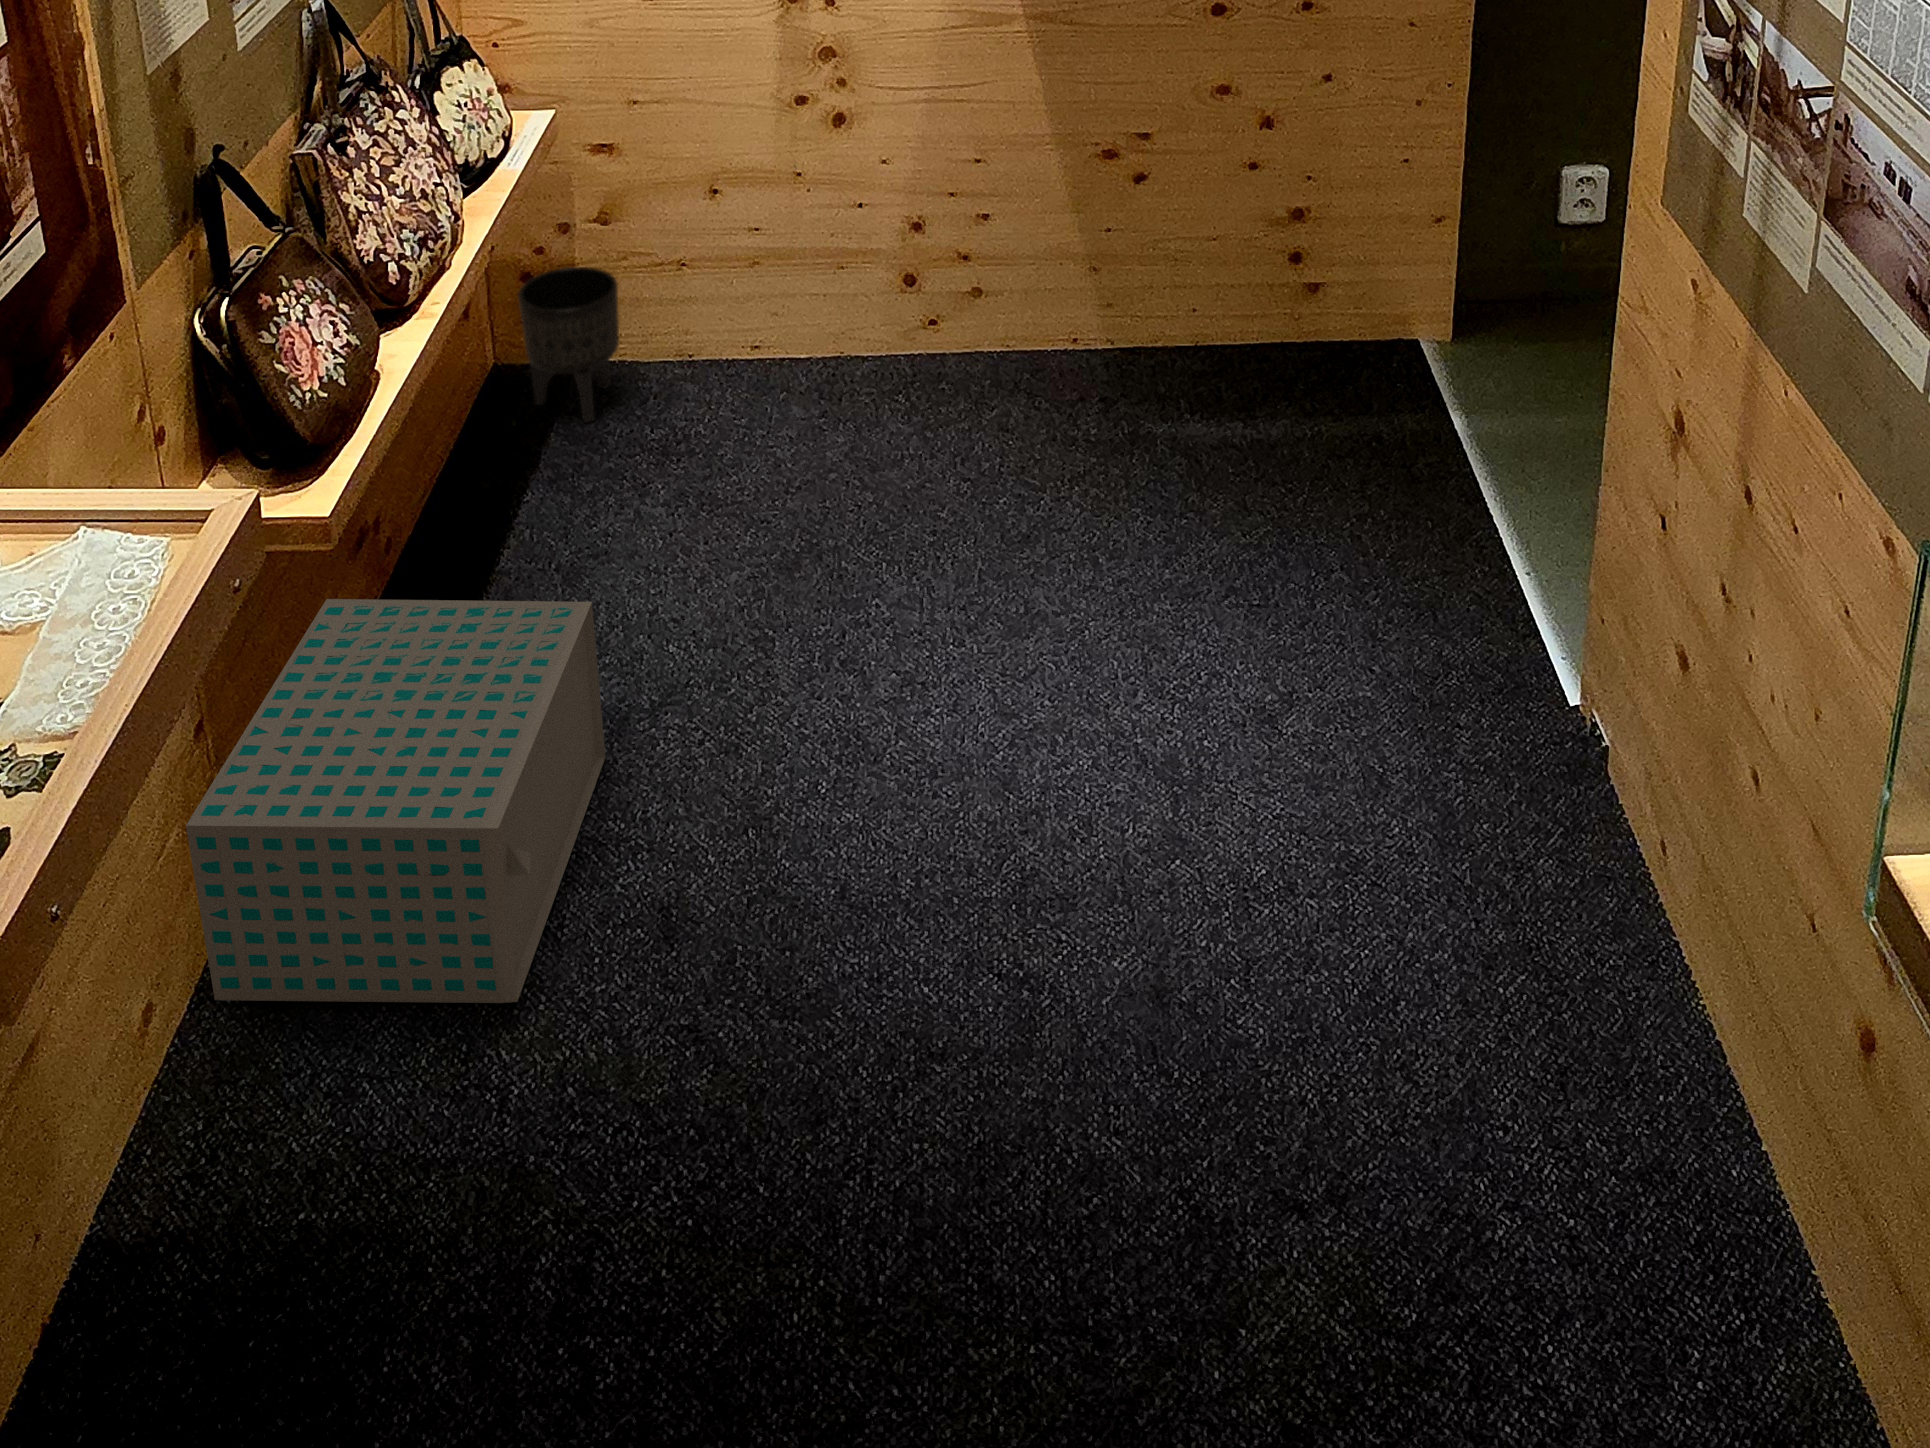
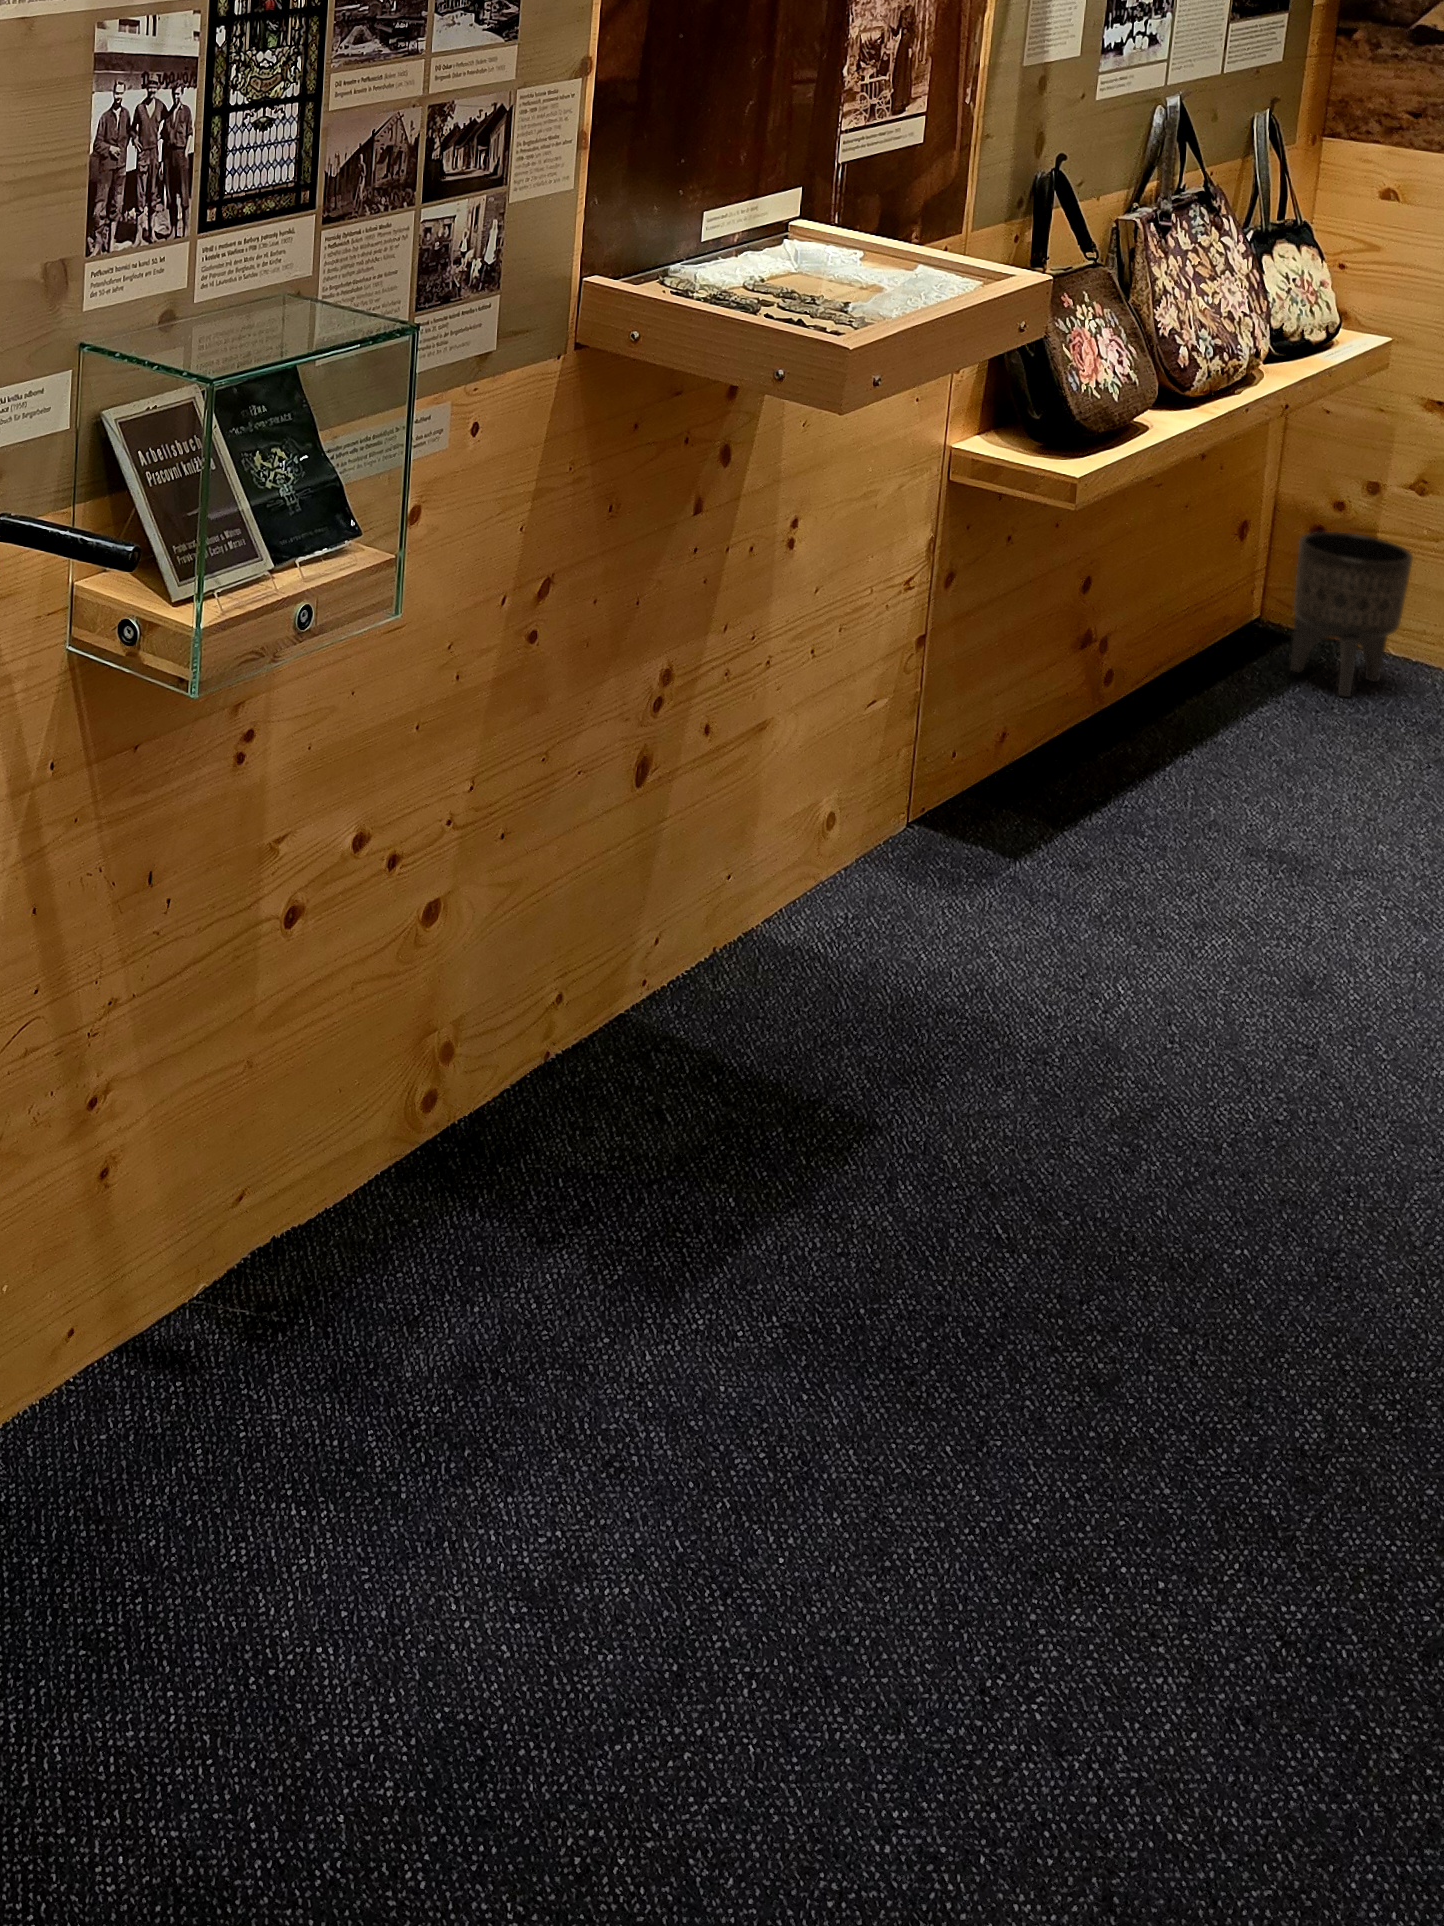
storage box: present [186,599,605,1003] -> none [873,640,1290,971]

